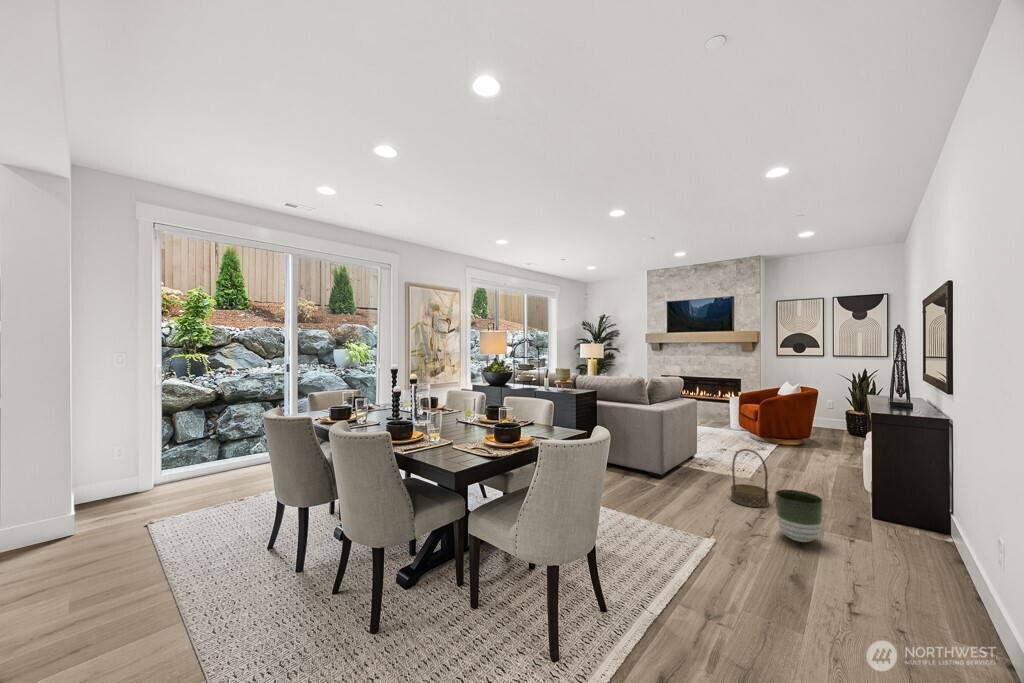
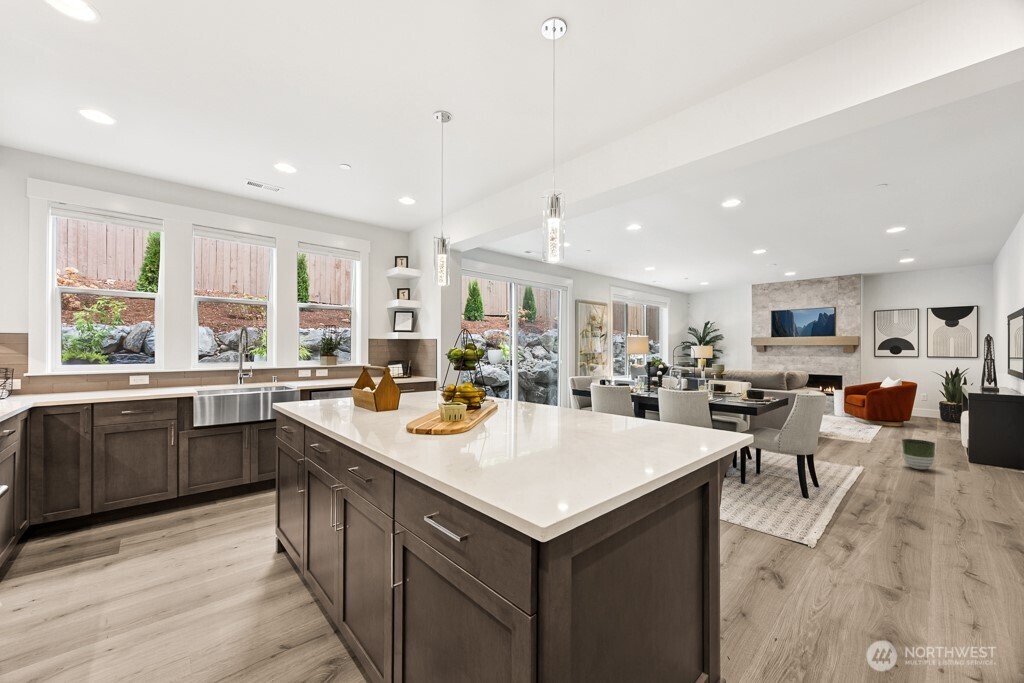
basket: present [731,449,769,507] -> none [862,418,891,456]

